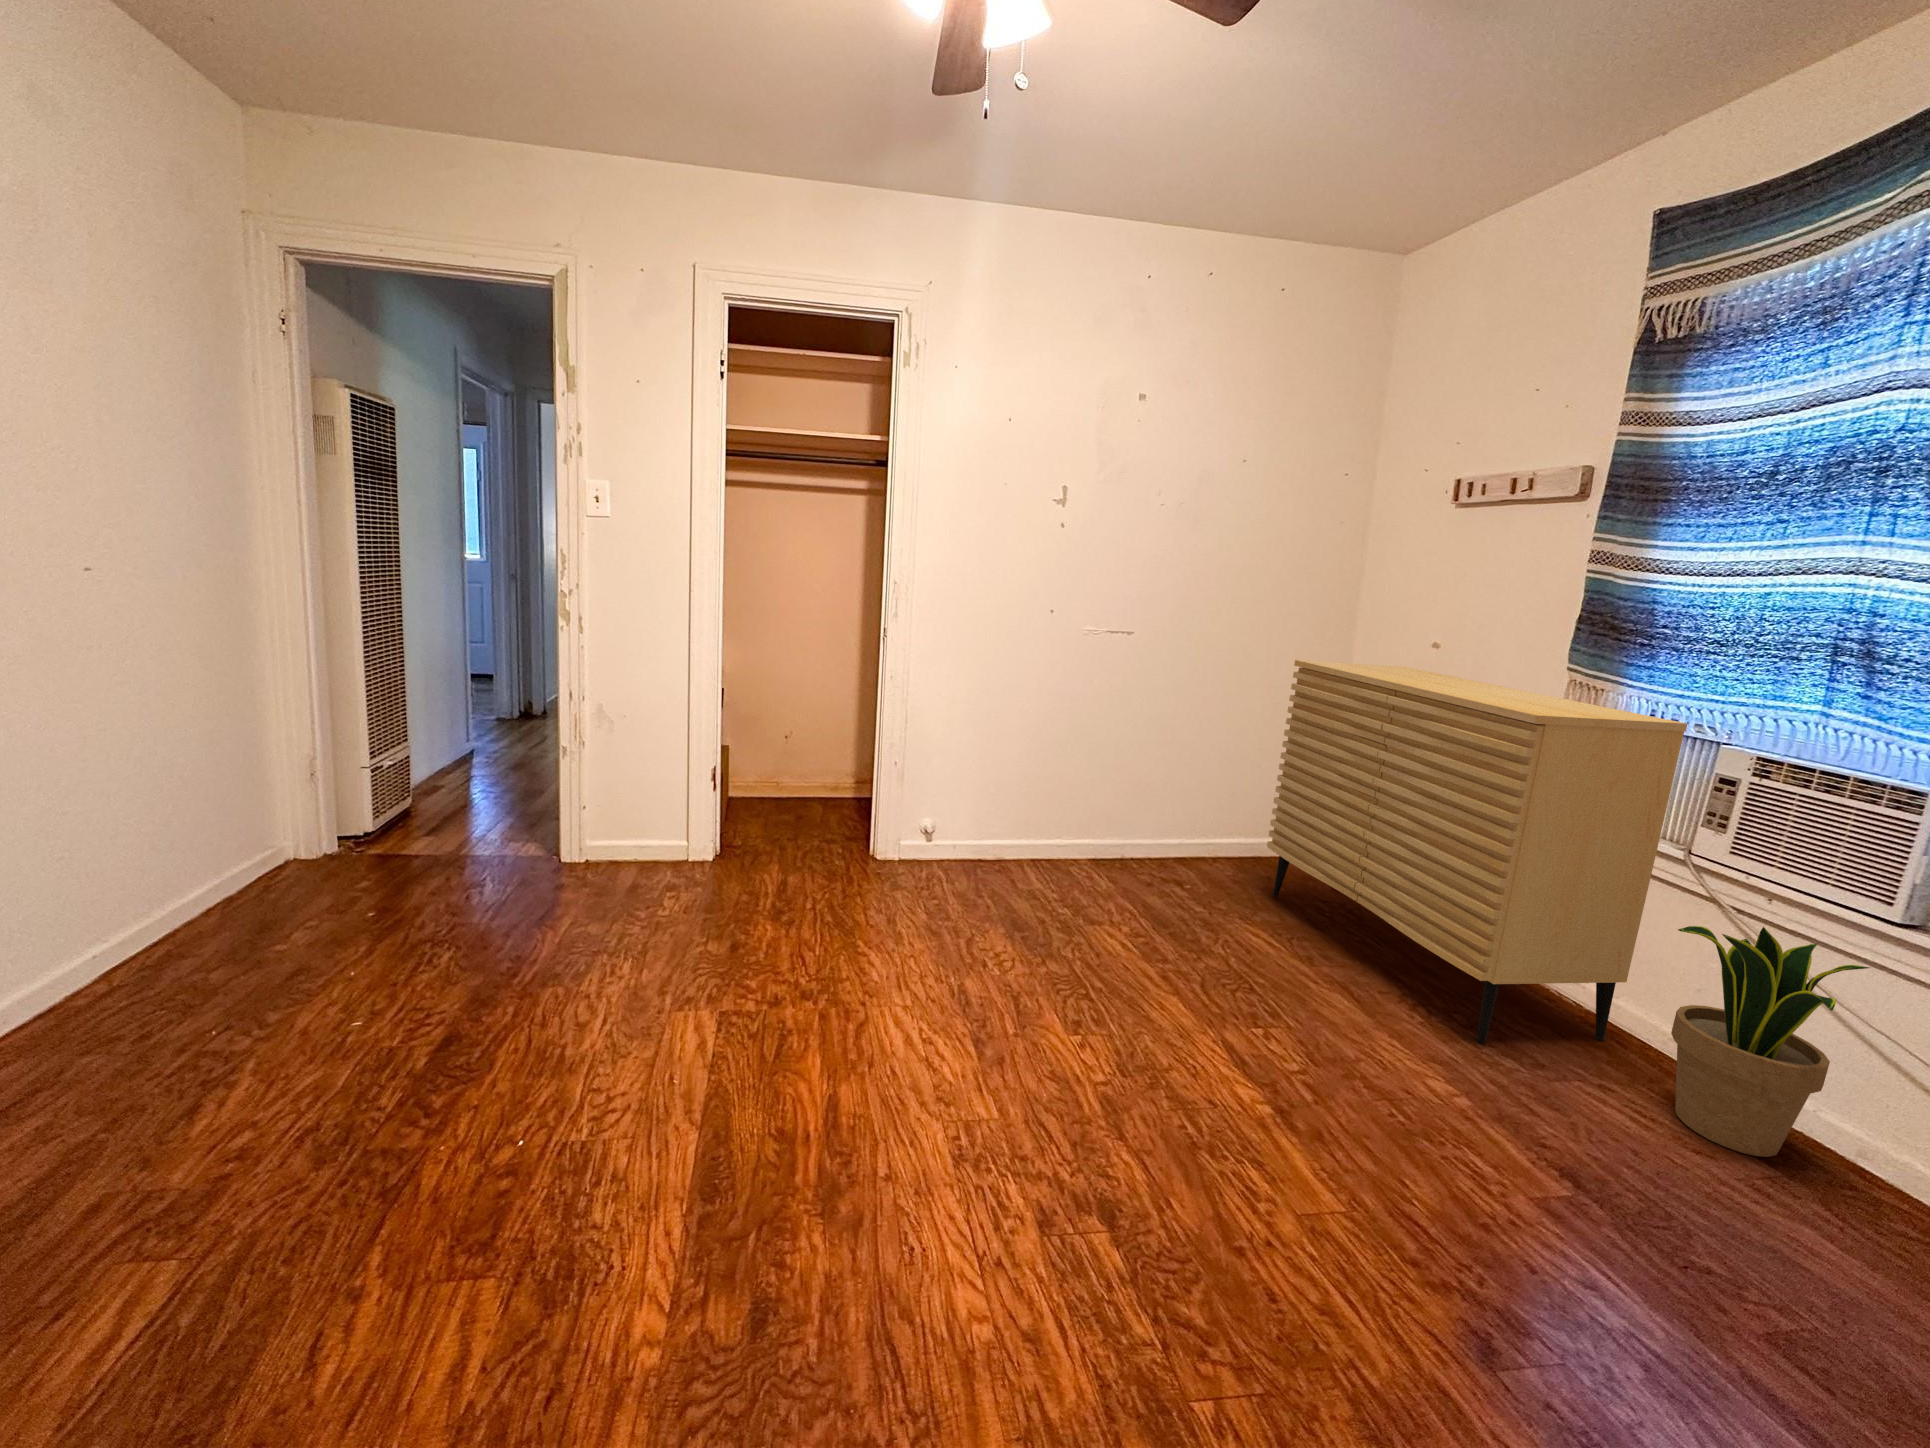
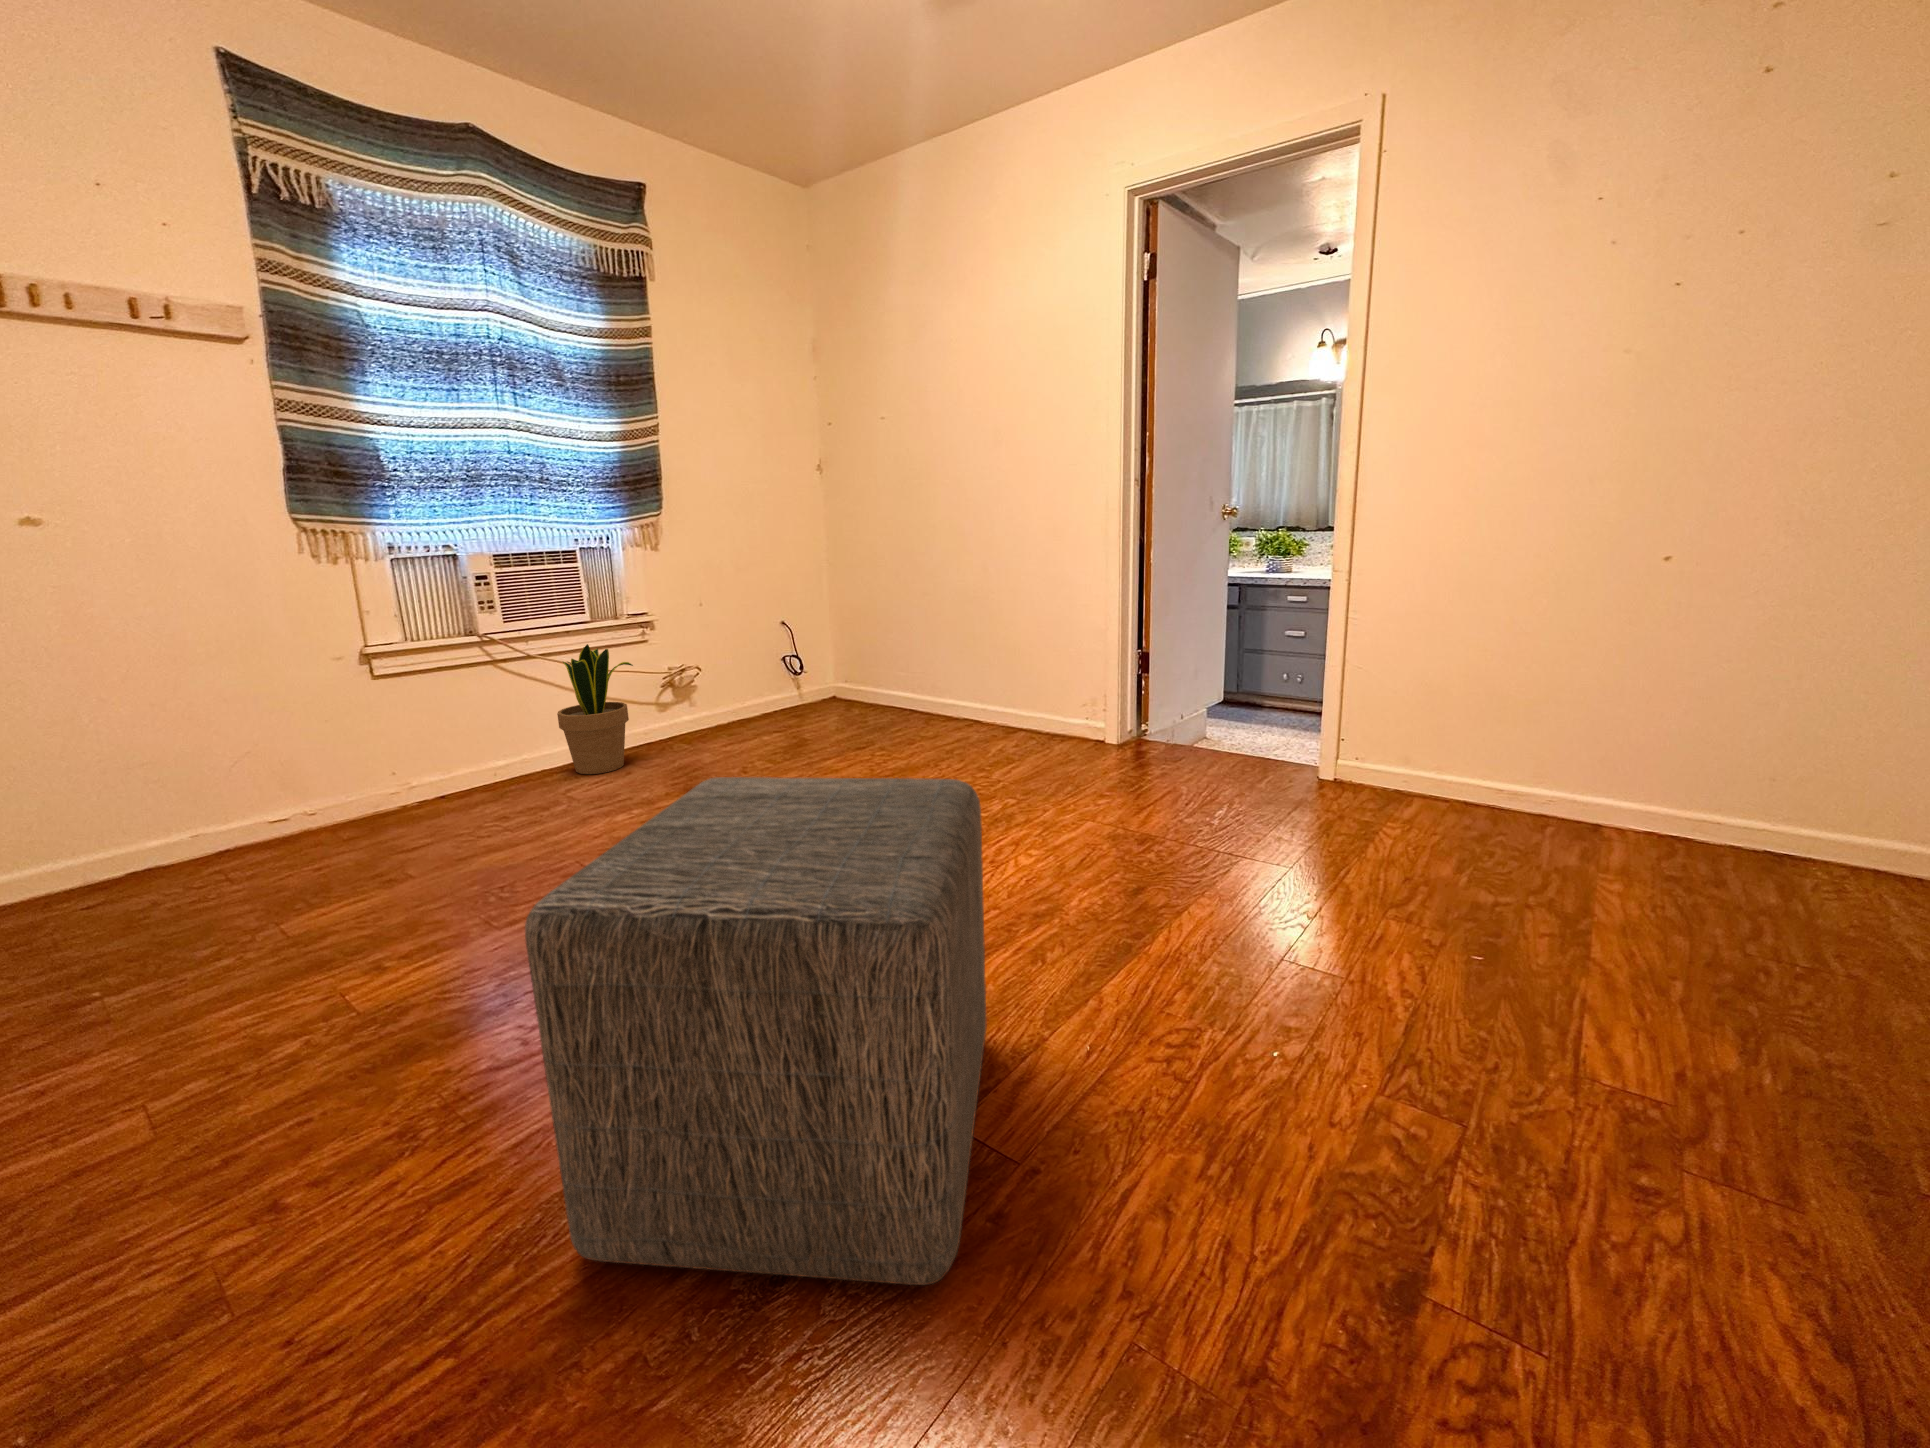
dresser: present [1267,660,1687,1045] -> none [16,540,544,929]
ottoman: none [665,776,919,1044] -> present [525,777,987,1285]

